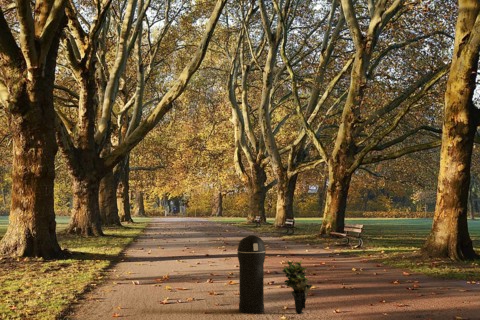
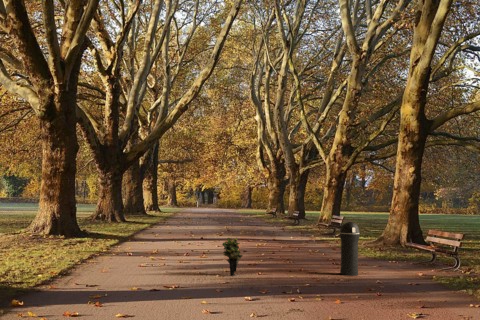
trash can: present [237,235,266,314] -> present [340,222,360,276]

